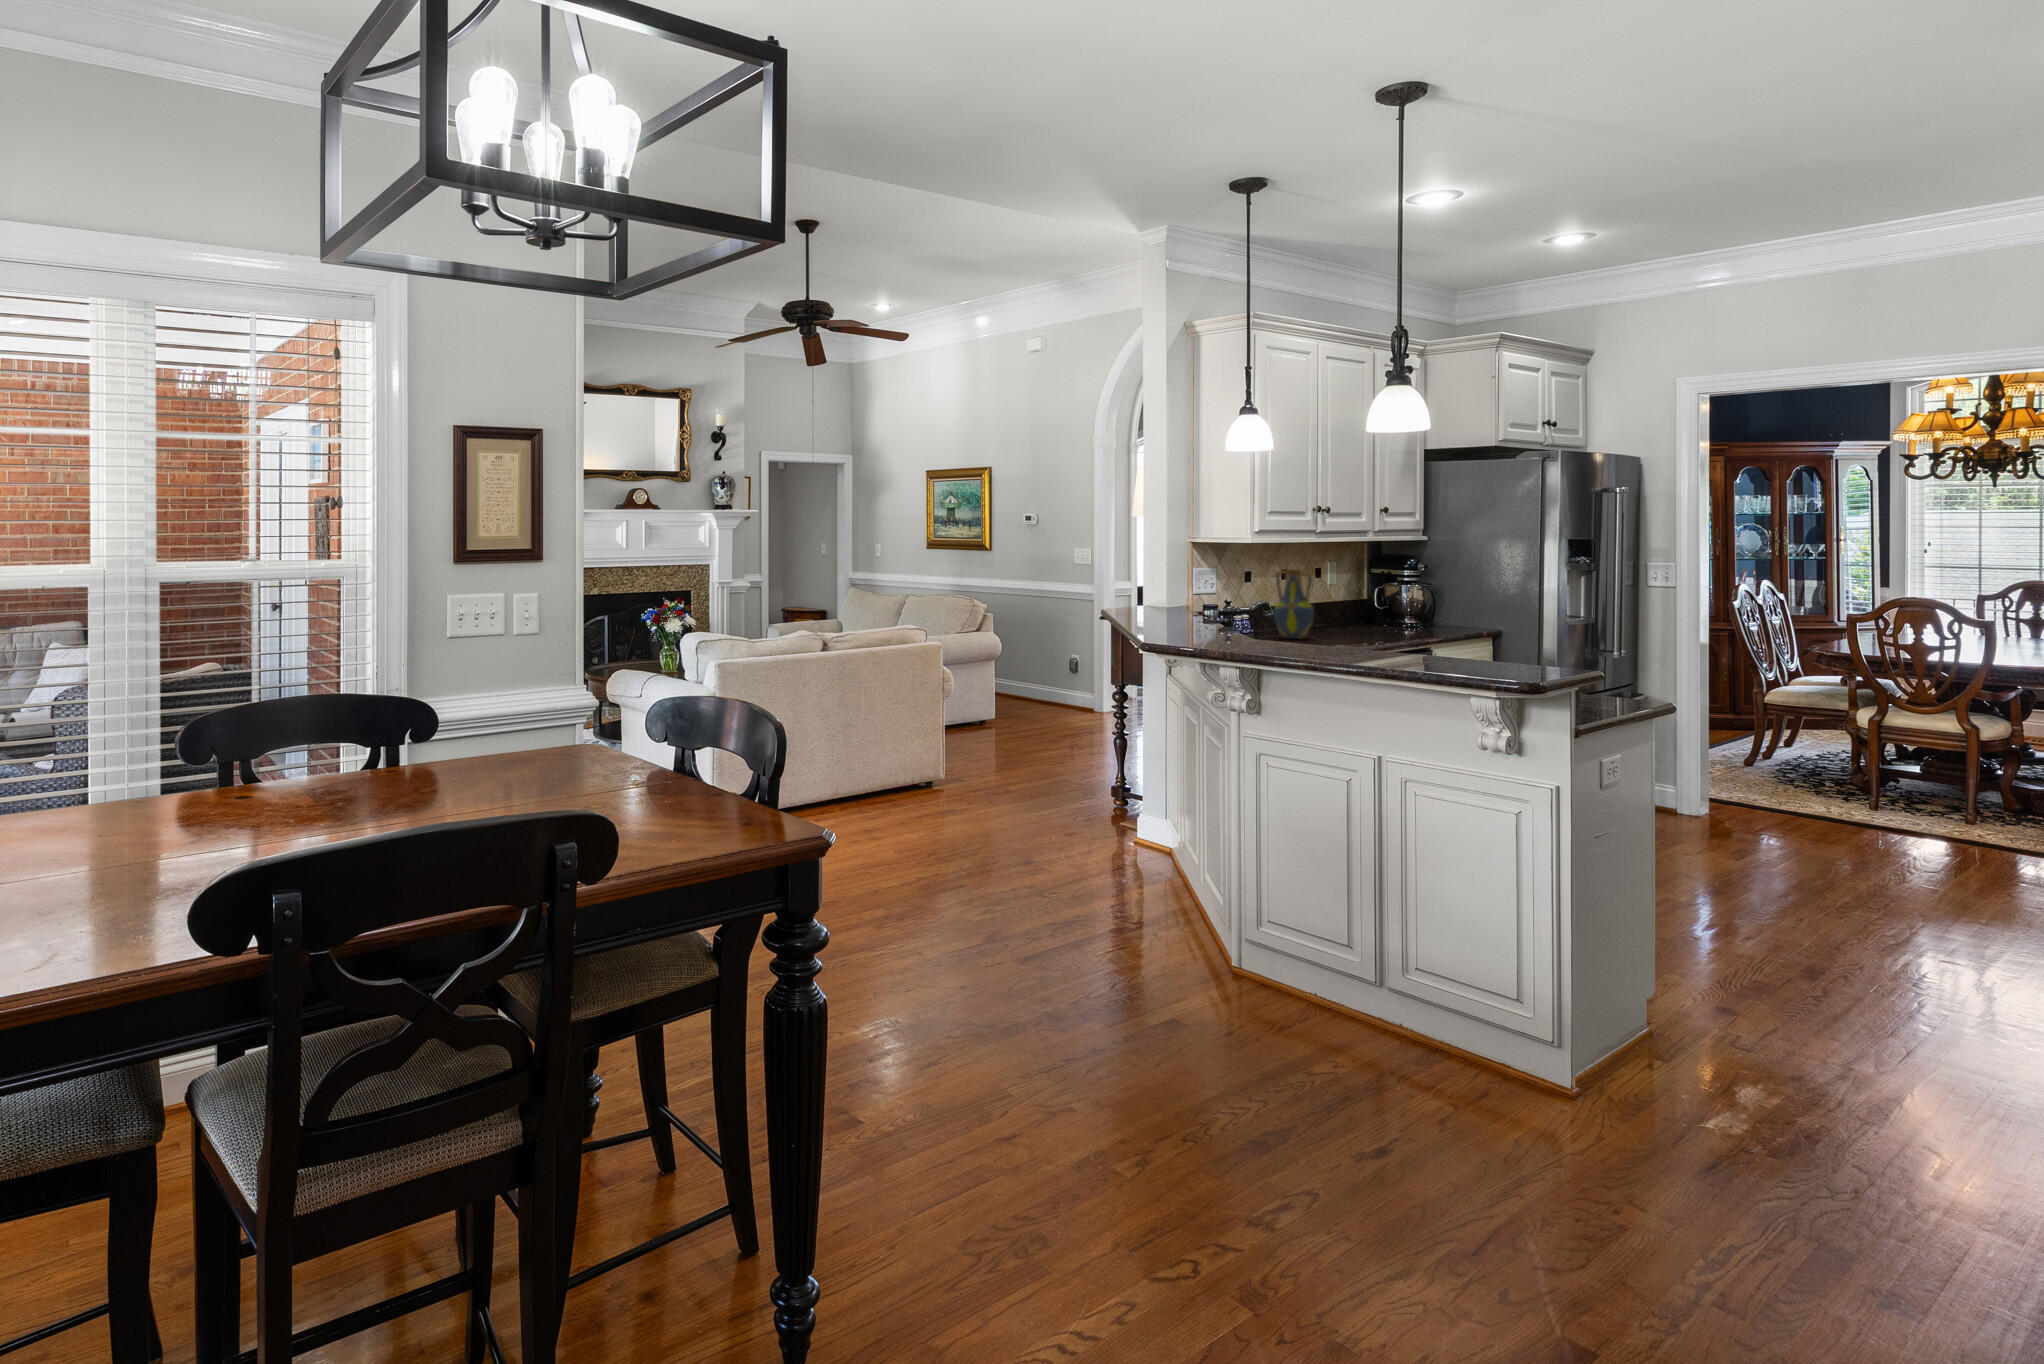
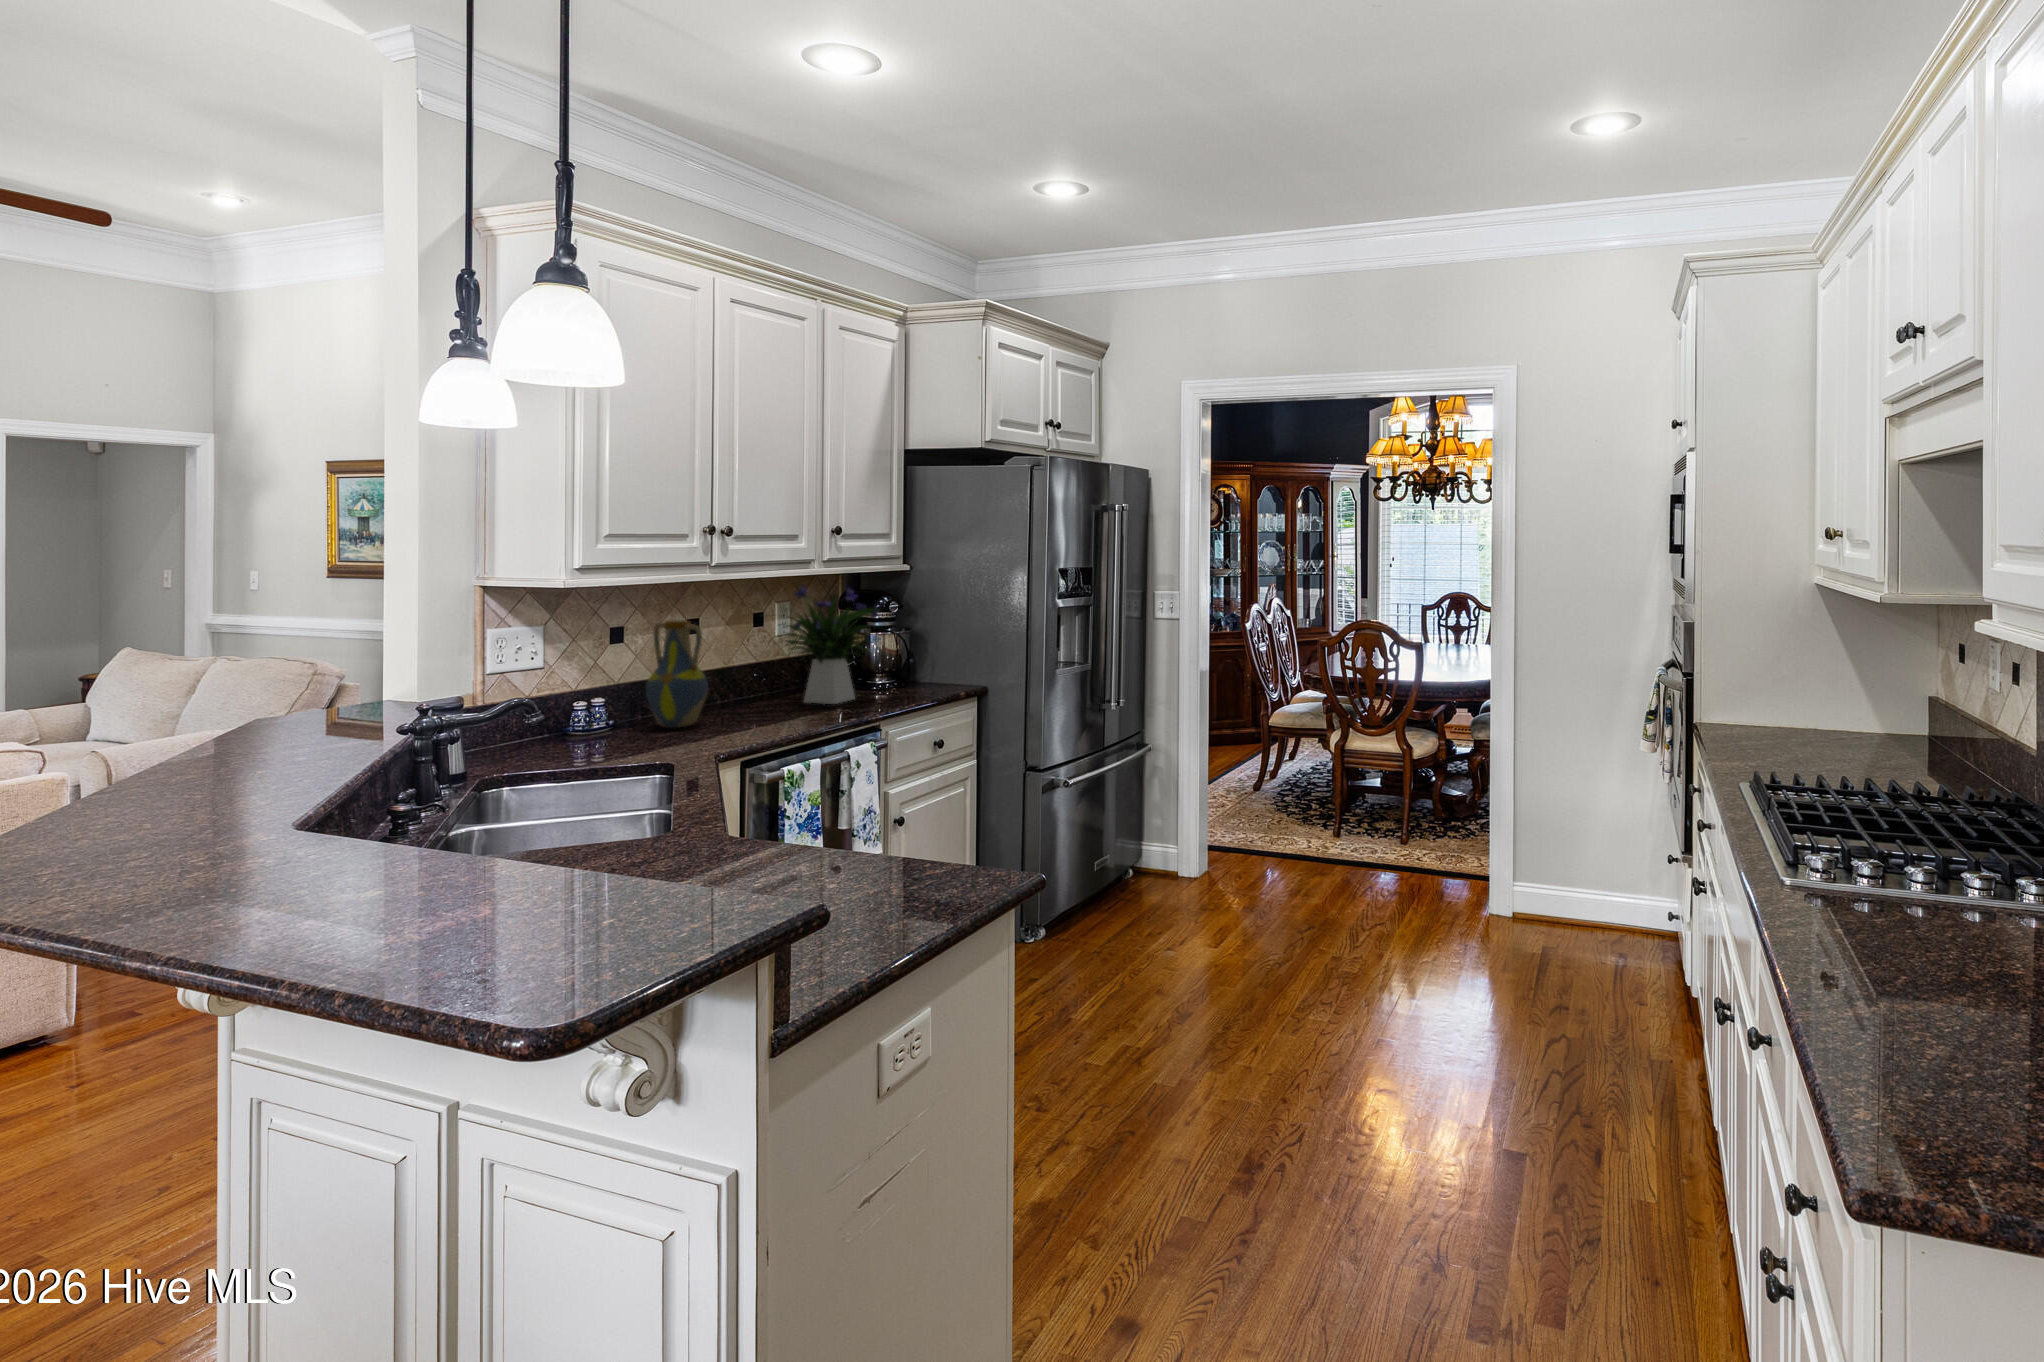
flower arrangement: none [1332,546,1426,635] -> present [782,586,880,704]

